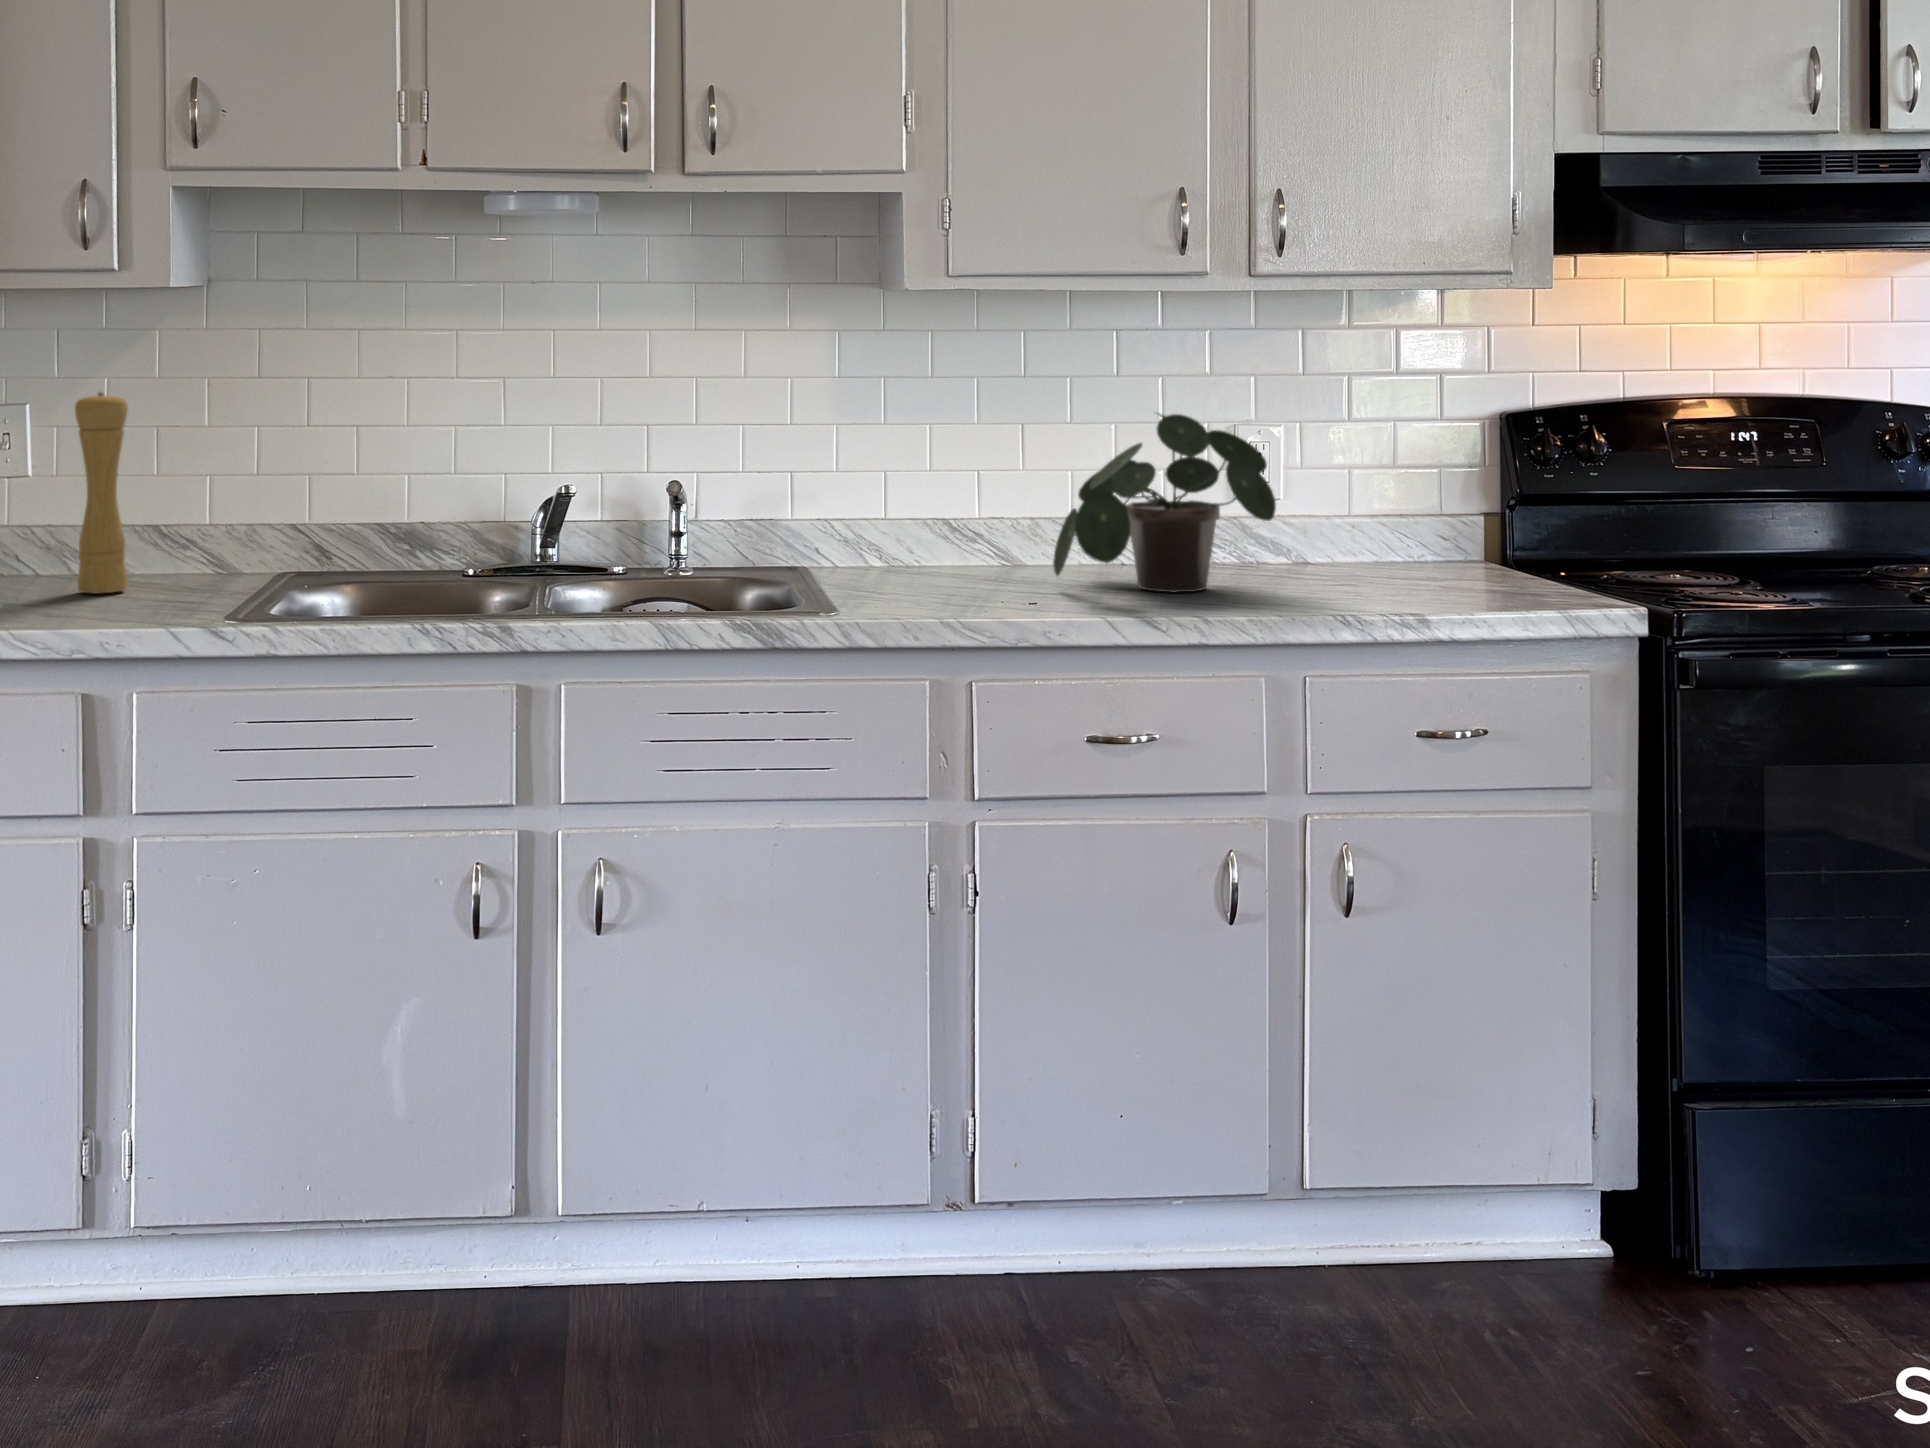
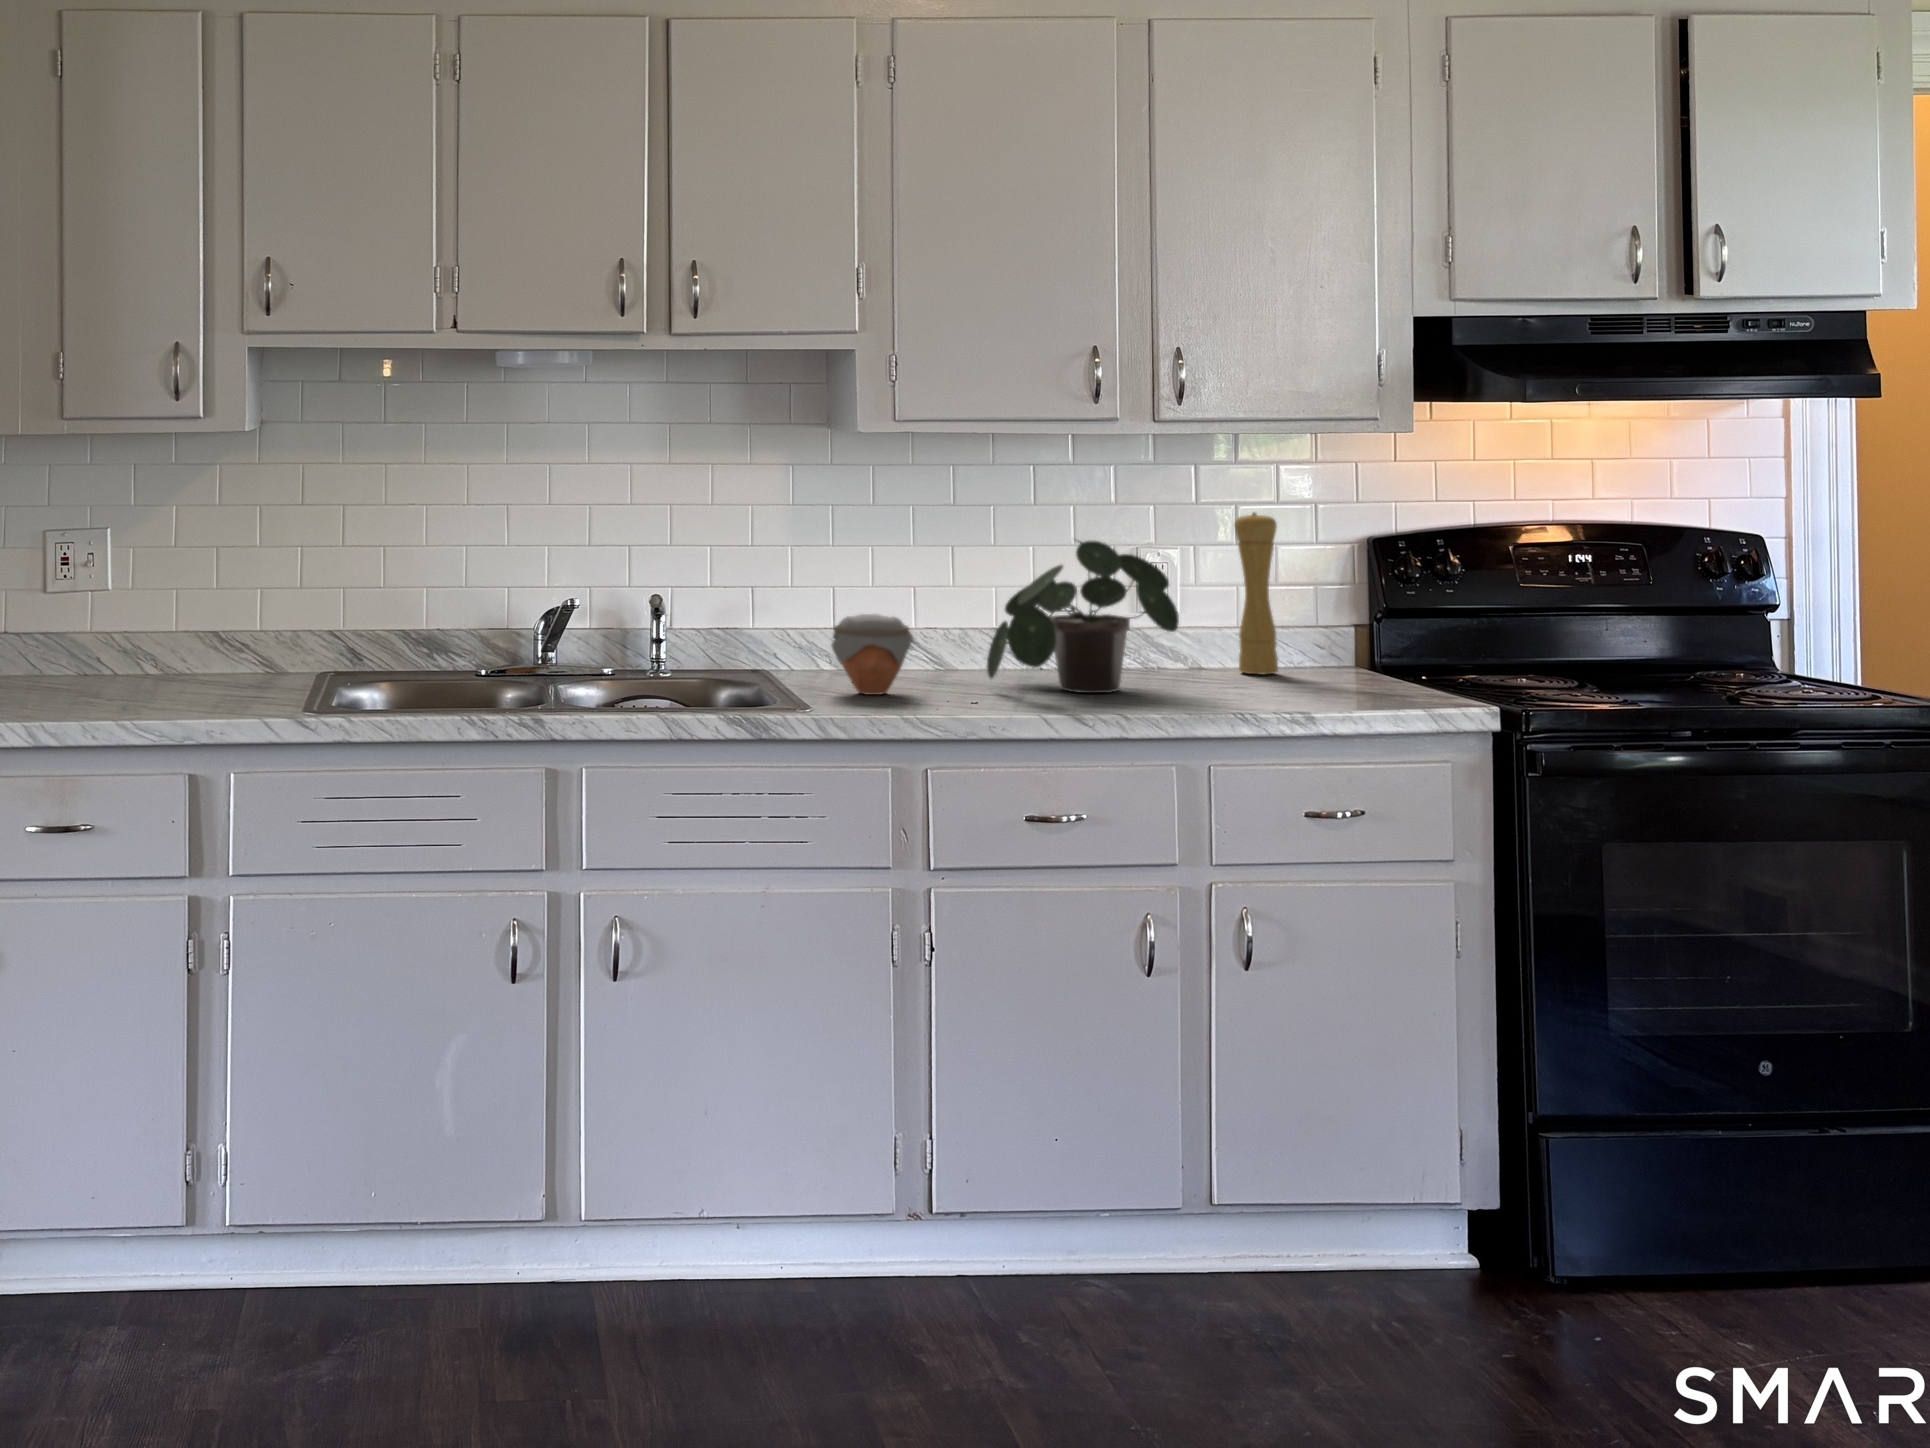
pepper mill: present [75,393,128,593] -> present [1234,513,1278,674]
jar: none [868,501,968,595] -> present [831,614,914,695]

